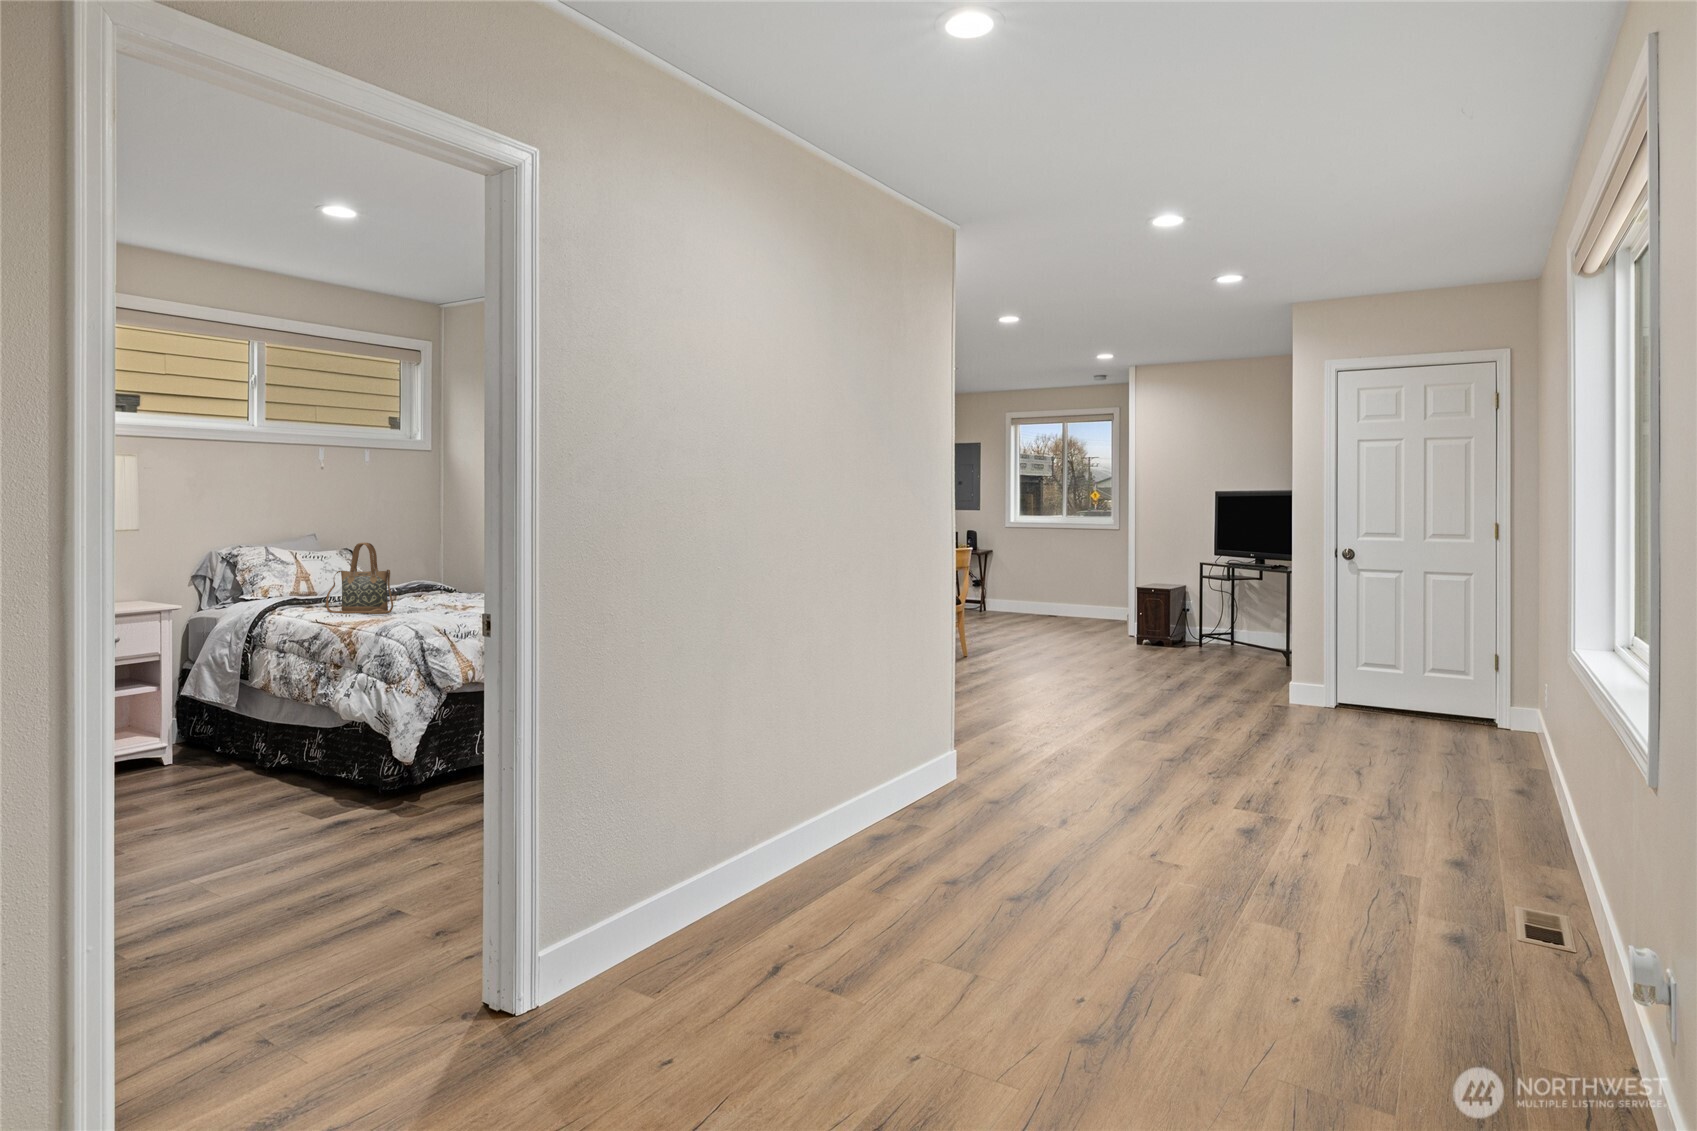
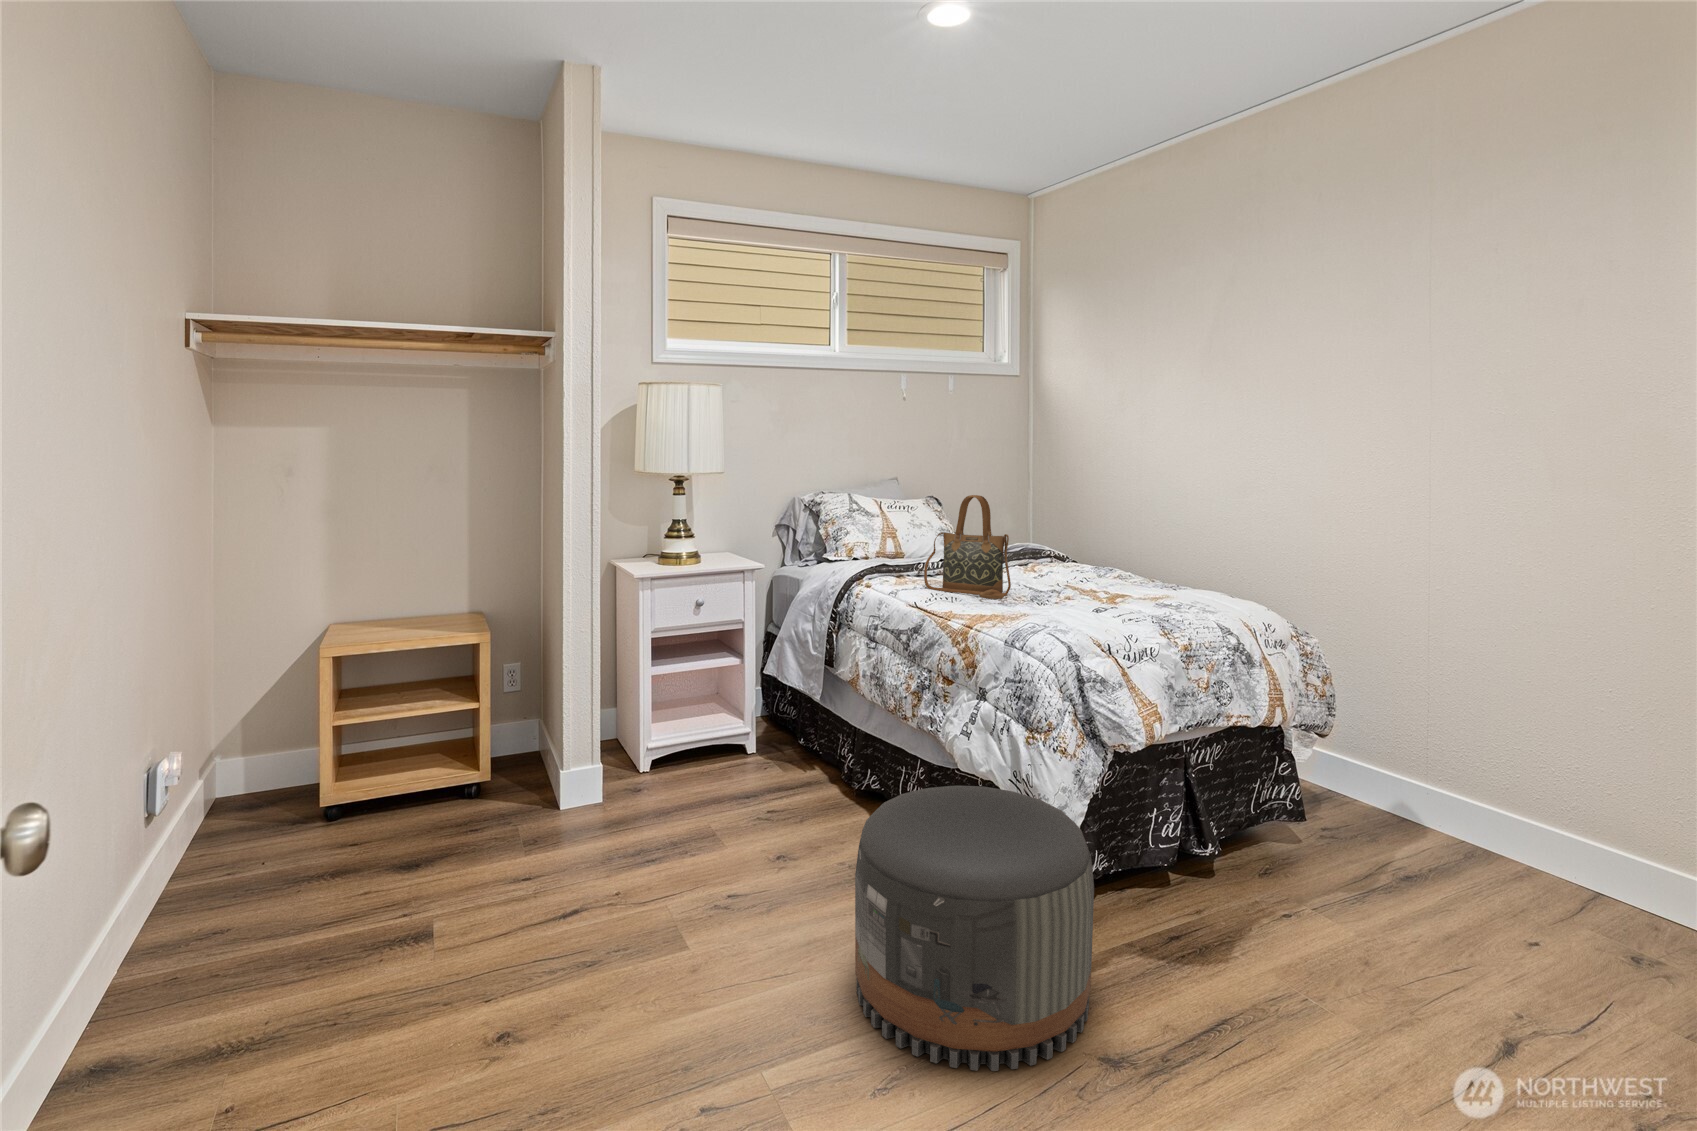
pouf: none [260,714,416,851] -> present [855,786,1094,1071]

